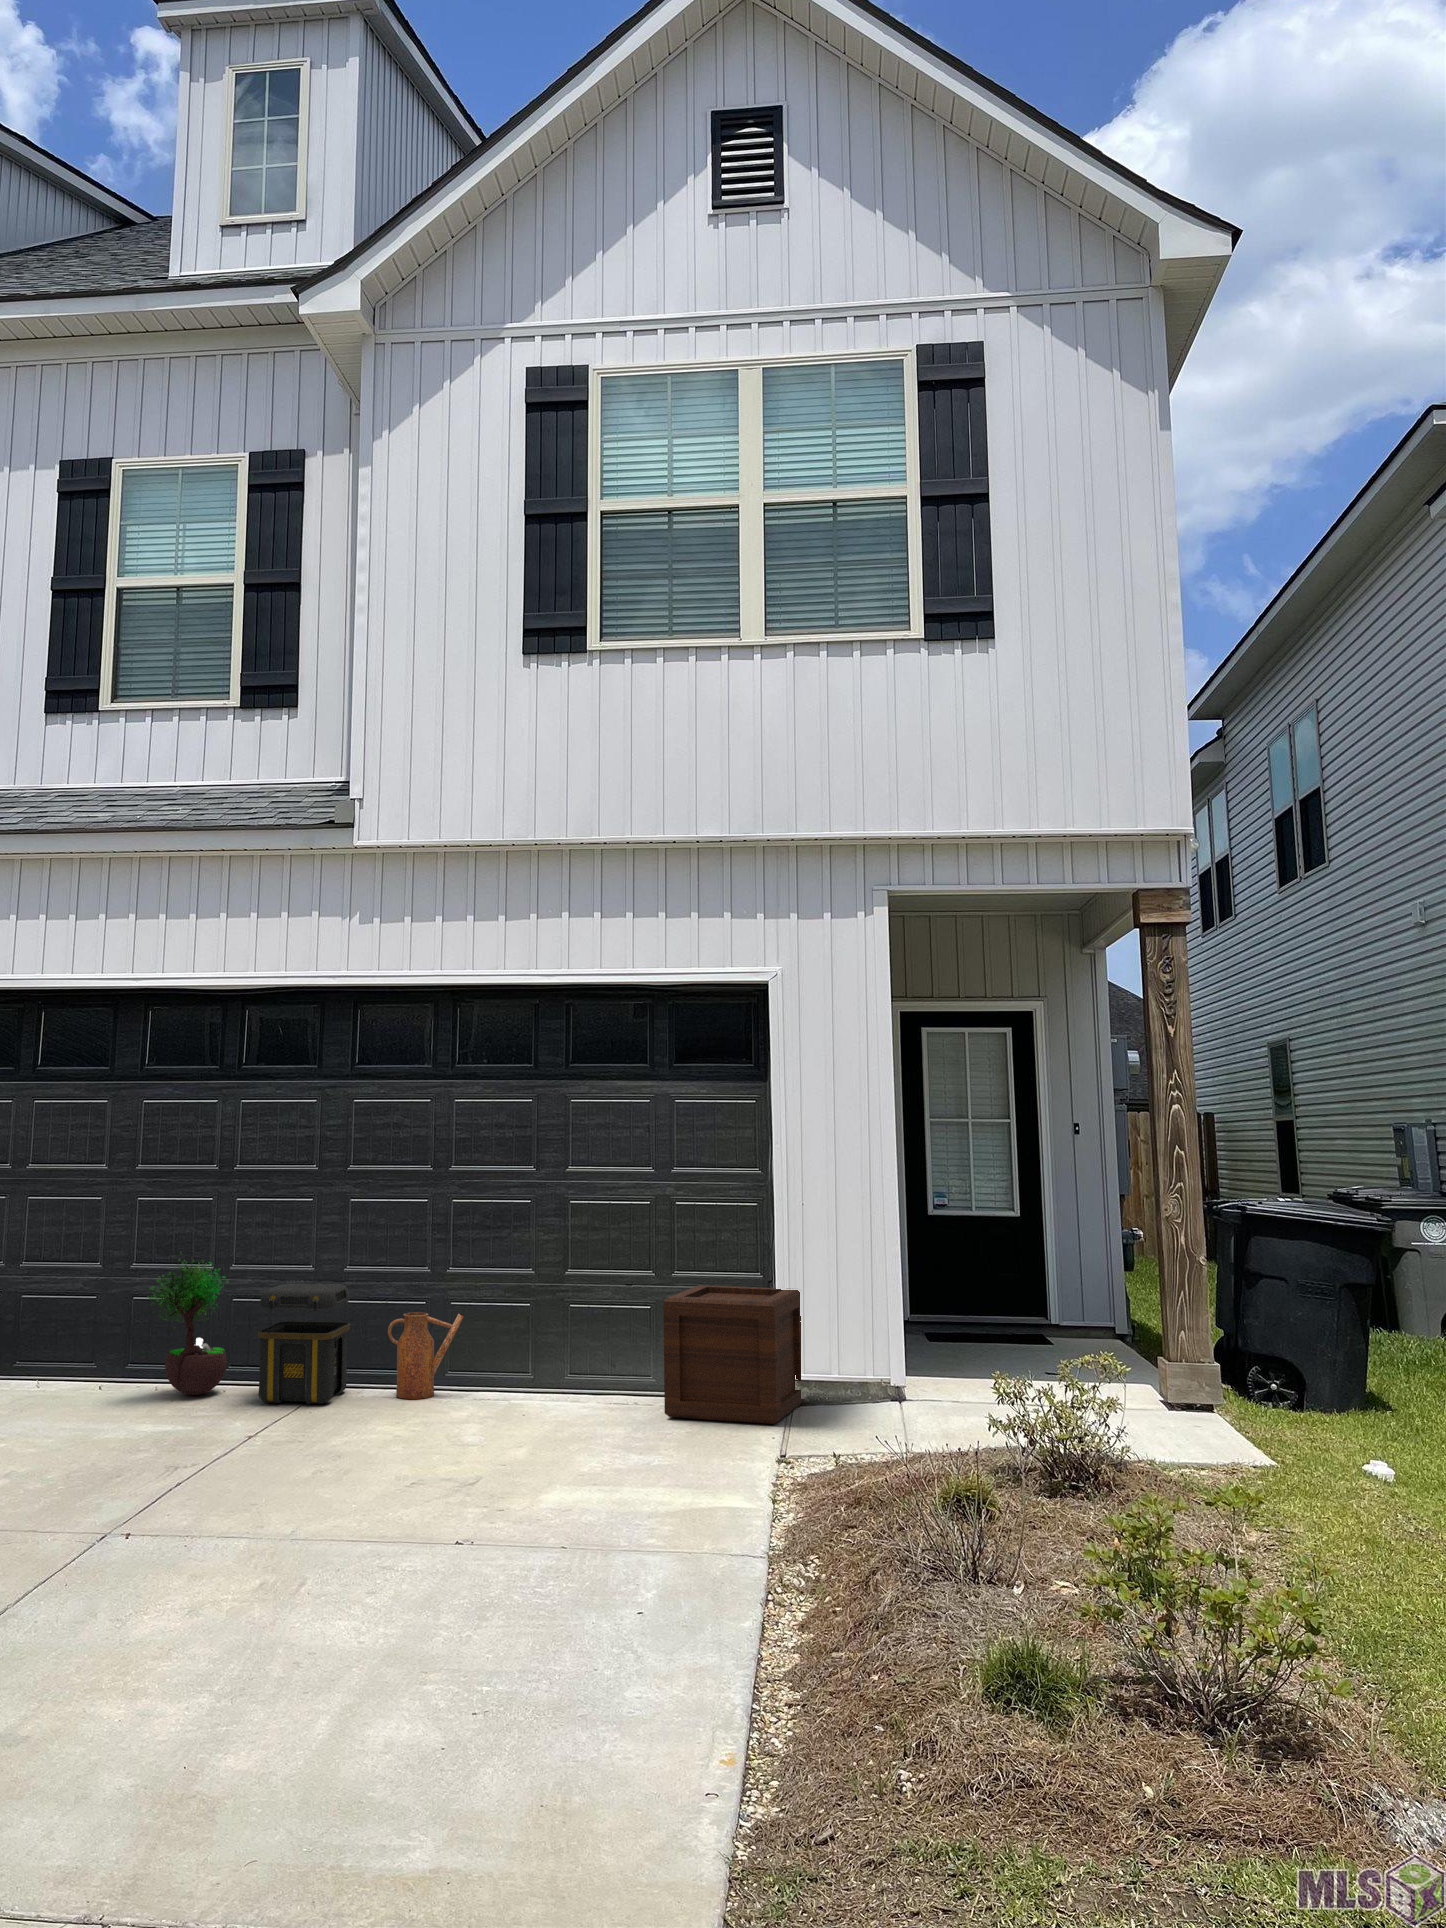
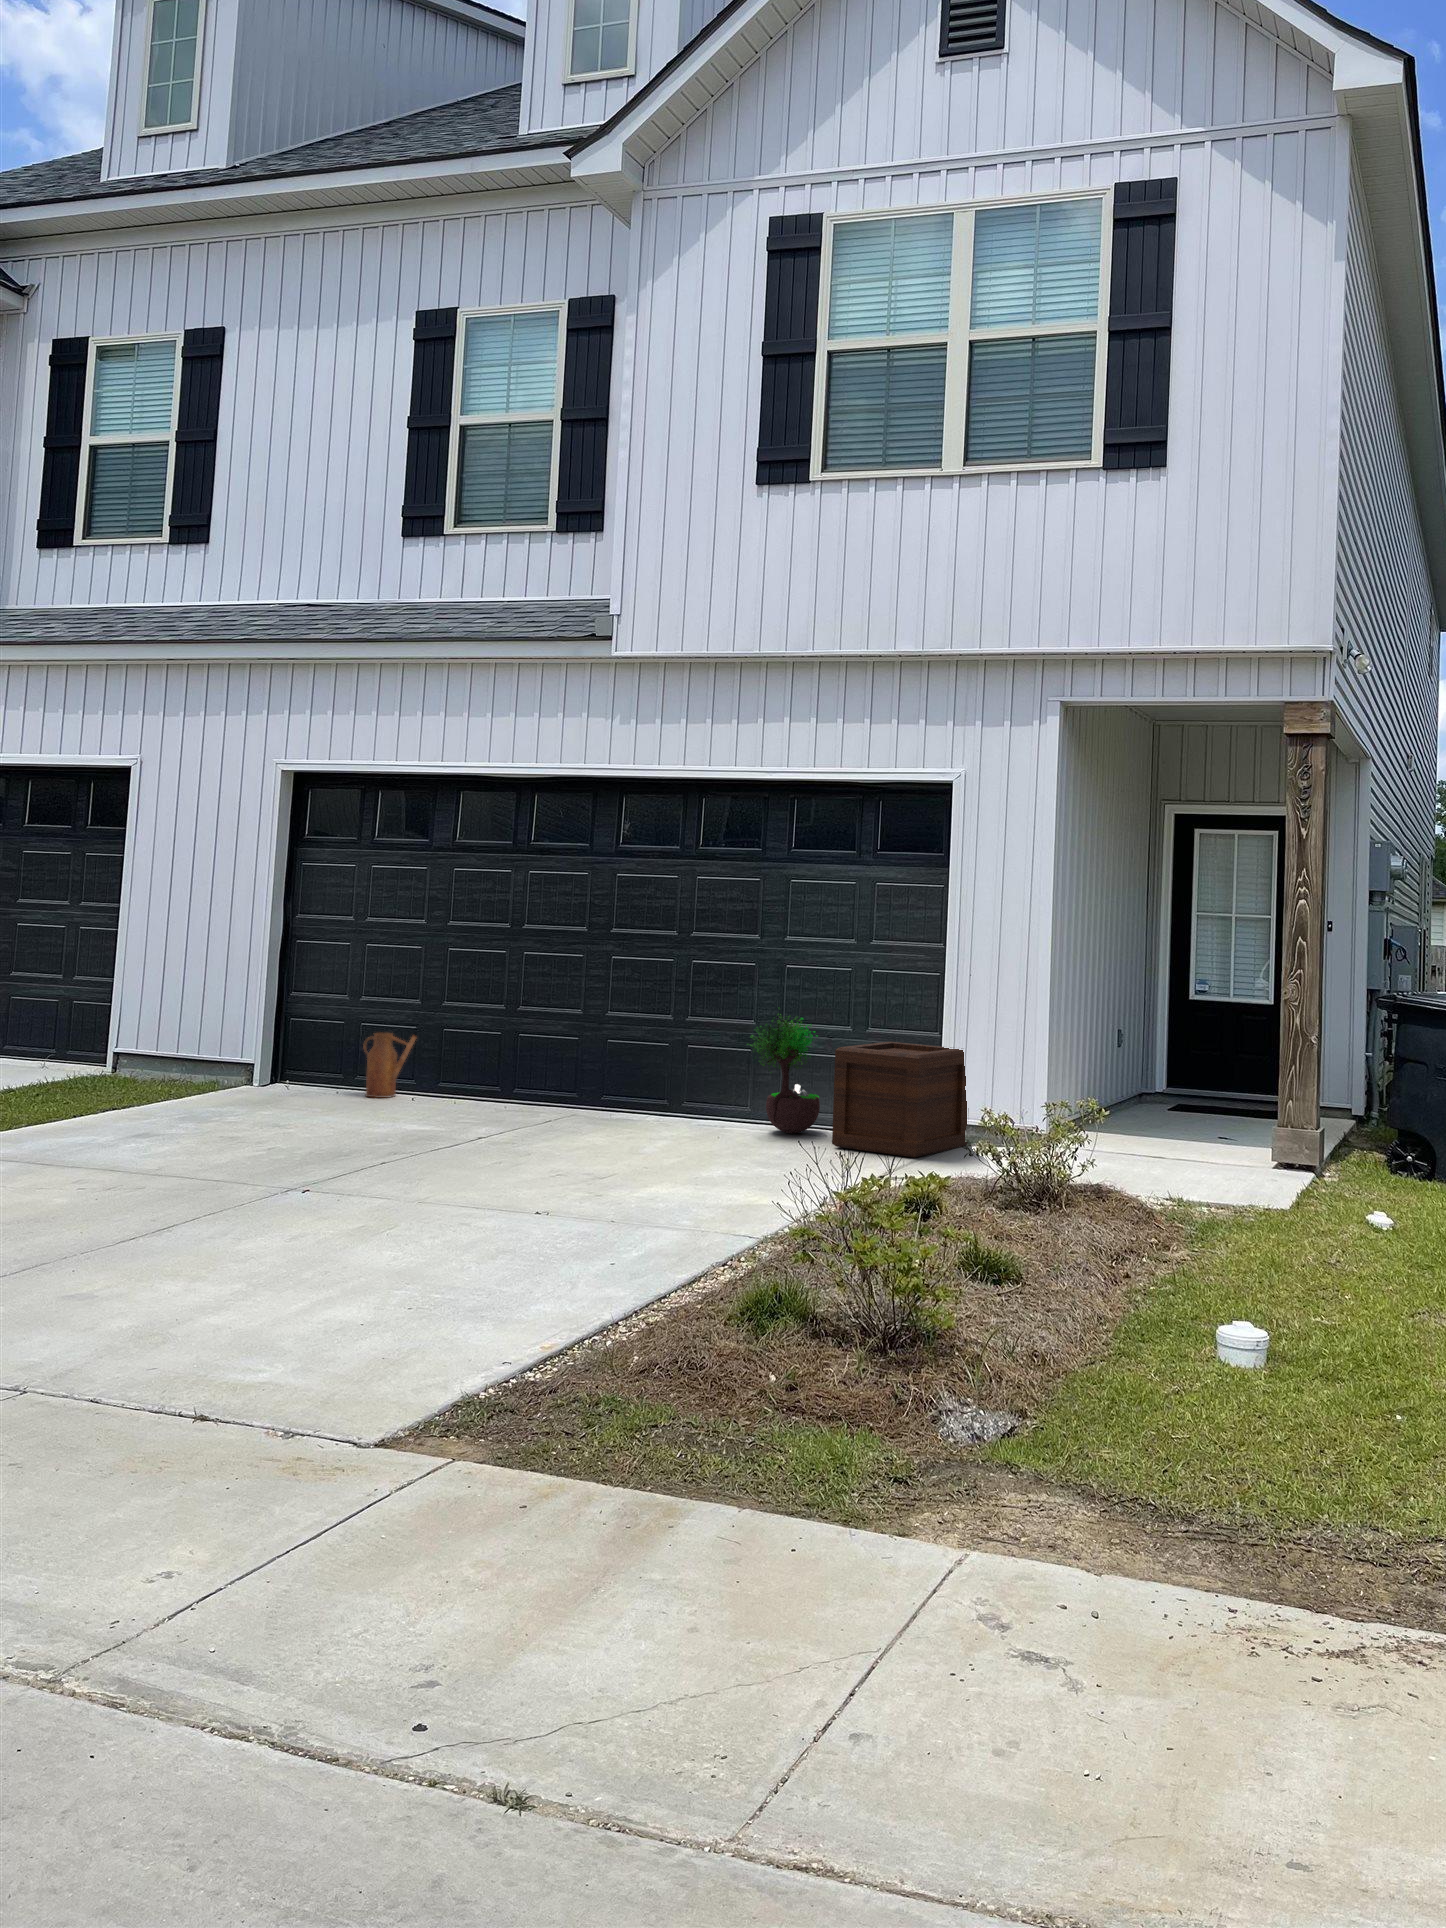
potted tree: present [147,1252,228,1395] -> present [747,1013,820,1134]
toolbox: present [258,1284,350,1404] -> none [528,1022,612,1119]
watering can: present [388,1312,464,1399] -> present [363,1033,417,1098]

